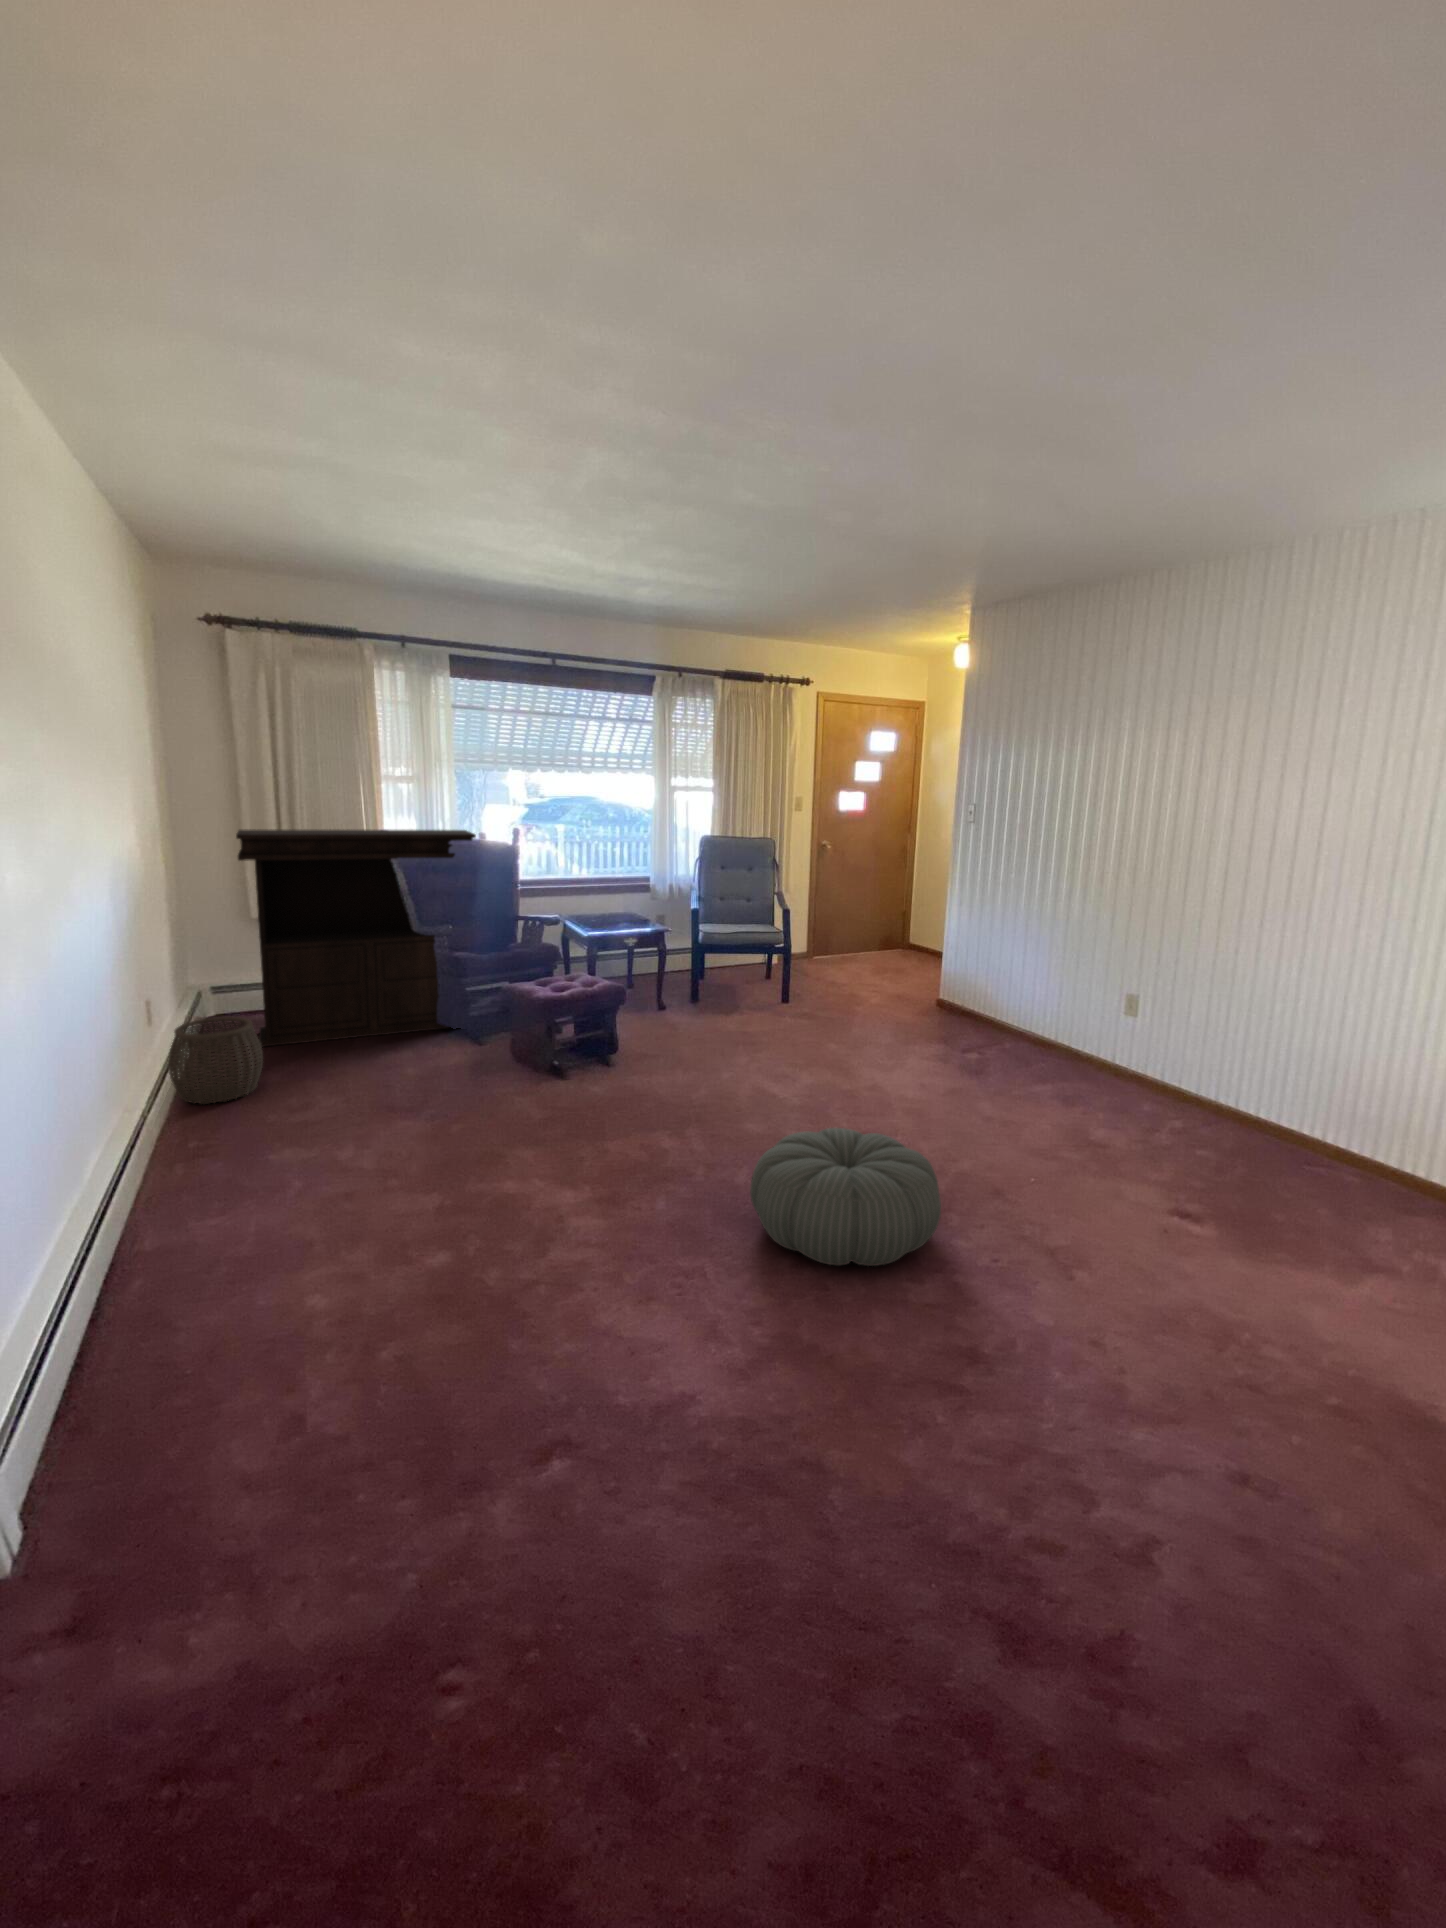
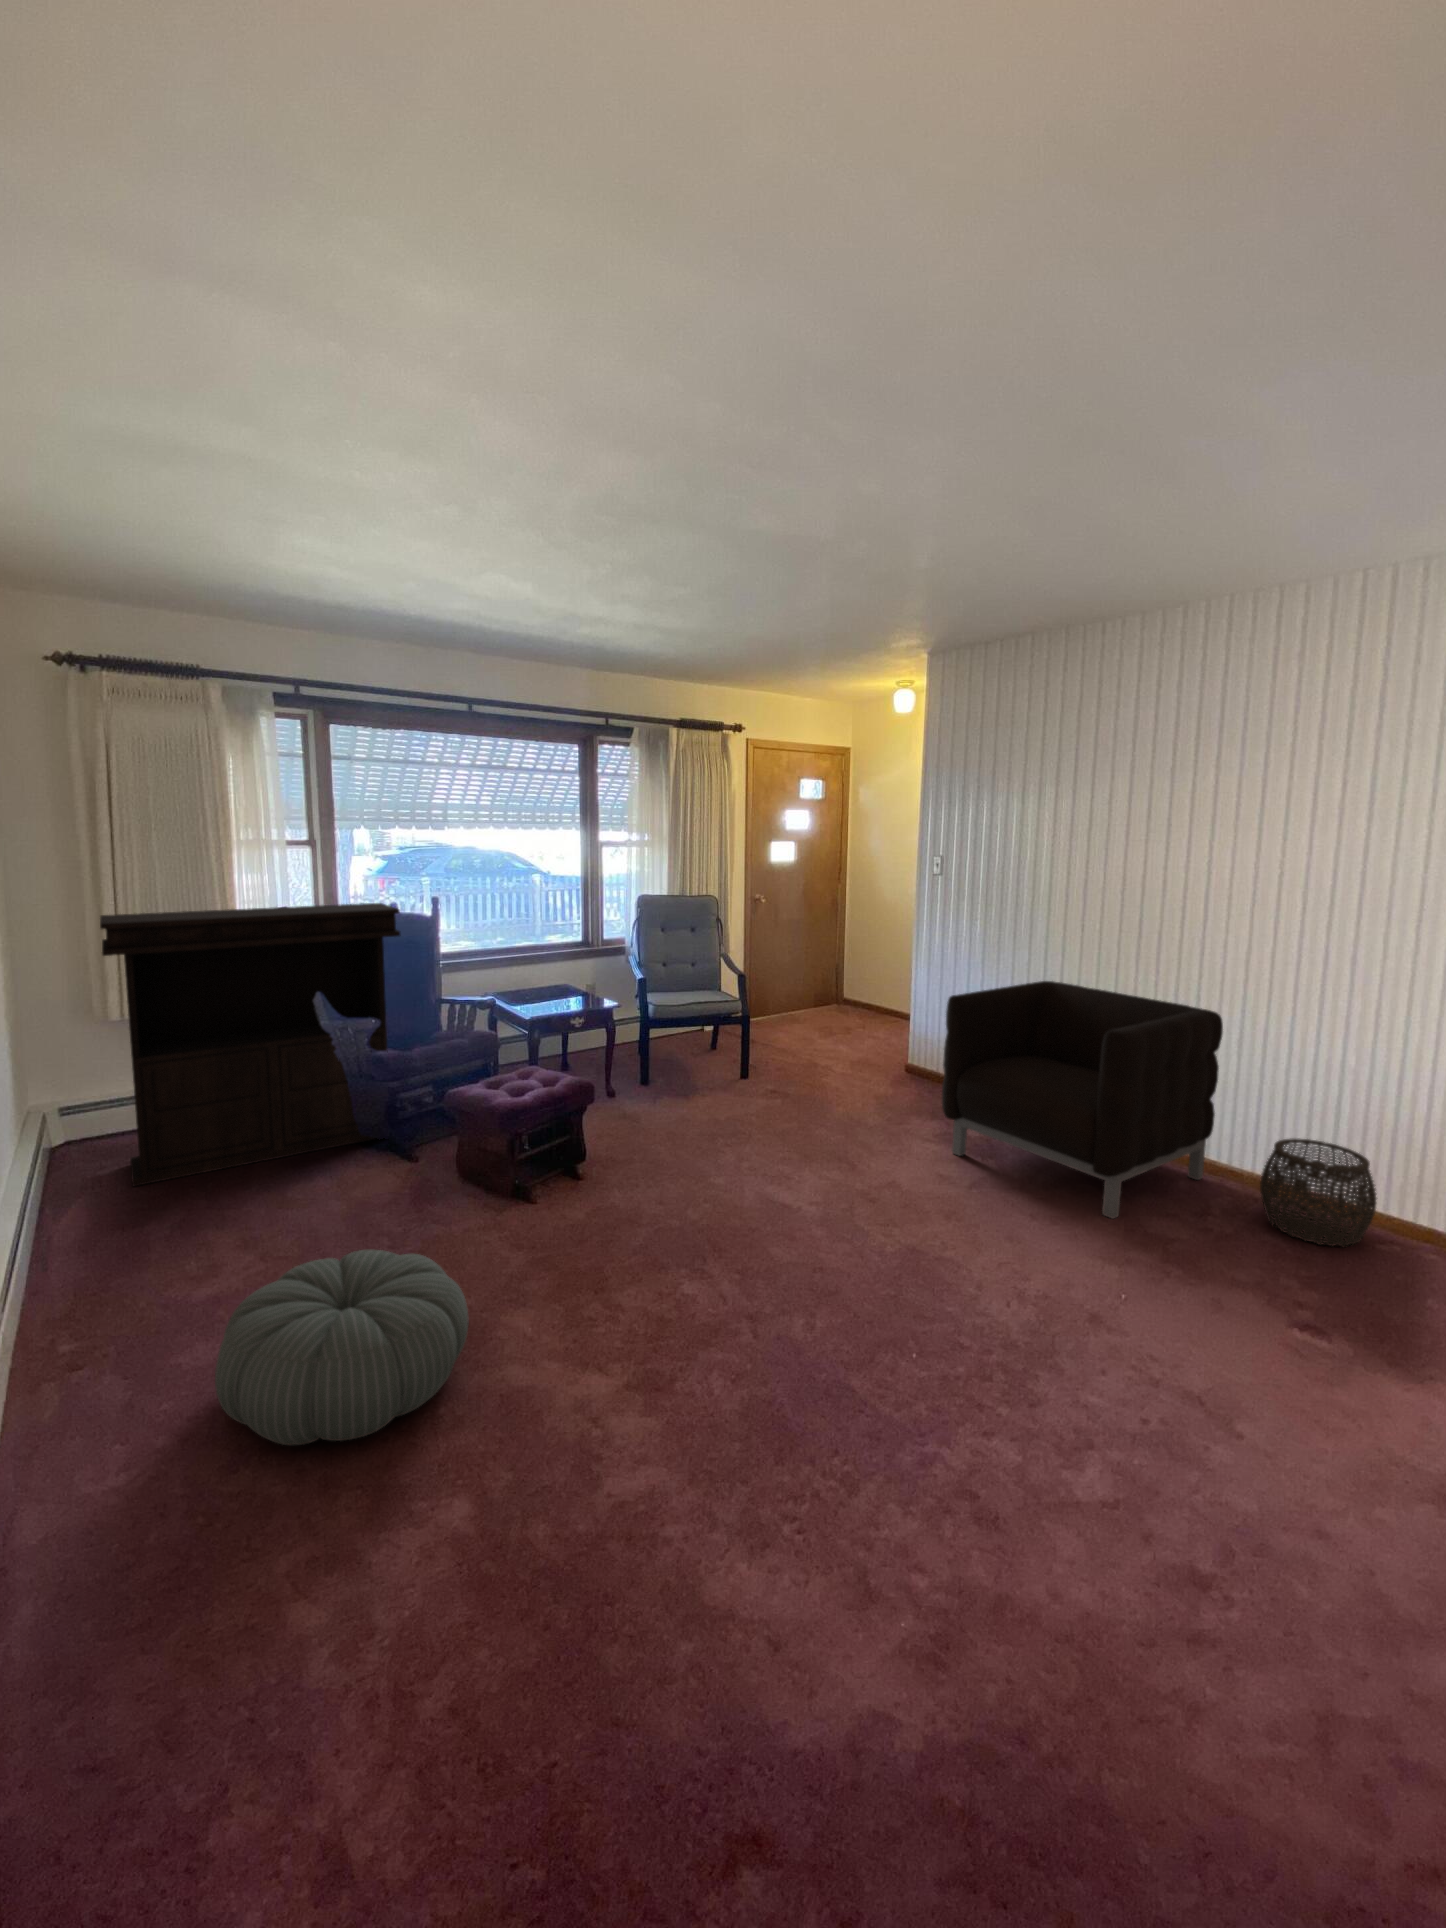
armchair: none [935,921,1187,1124] -> present [942,981,1223,1218]
woven basket: present [168,1017,263,1104] -> present [1260,1139,1376,1247]
pouf: present [750,1128,941,1266] -> present [215,1250,468,1445]

